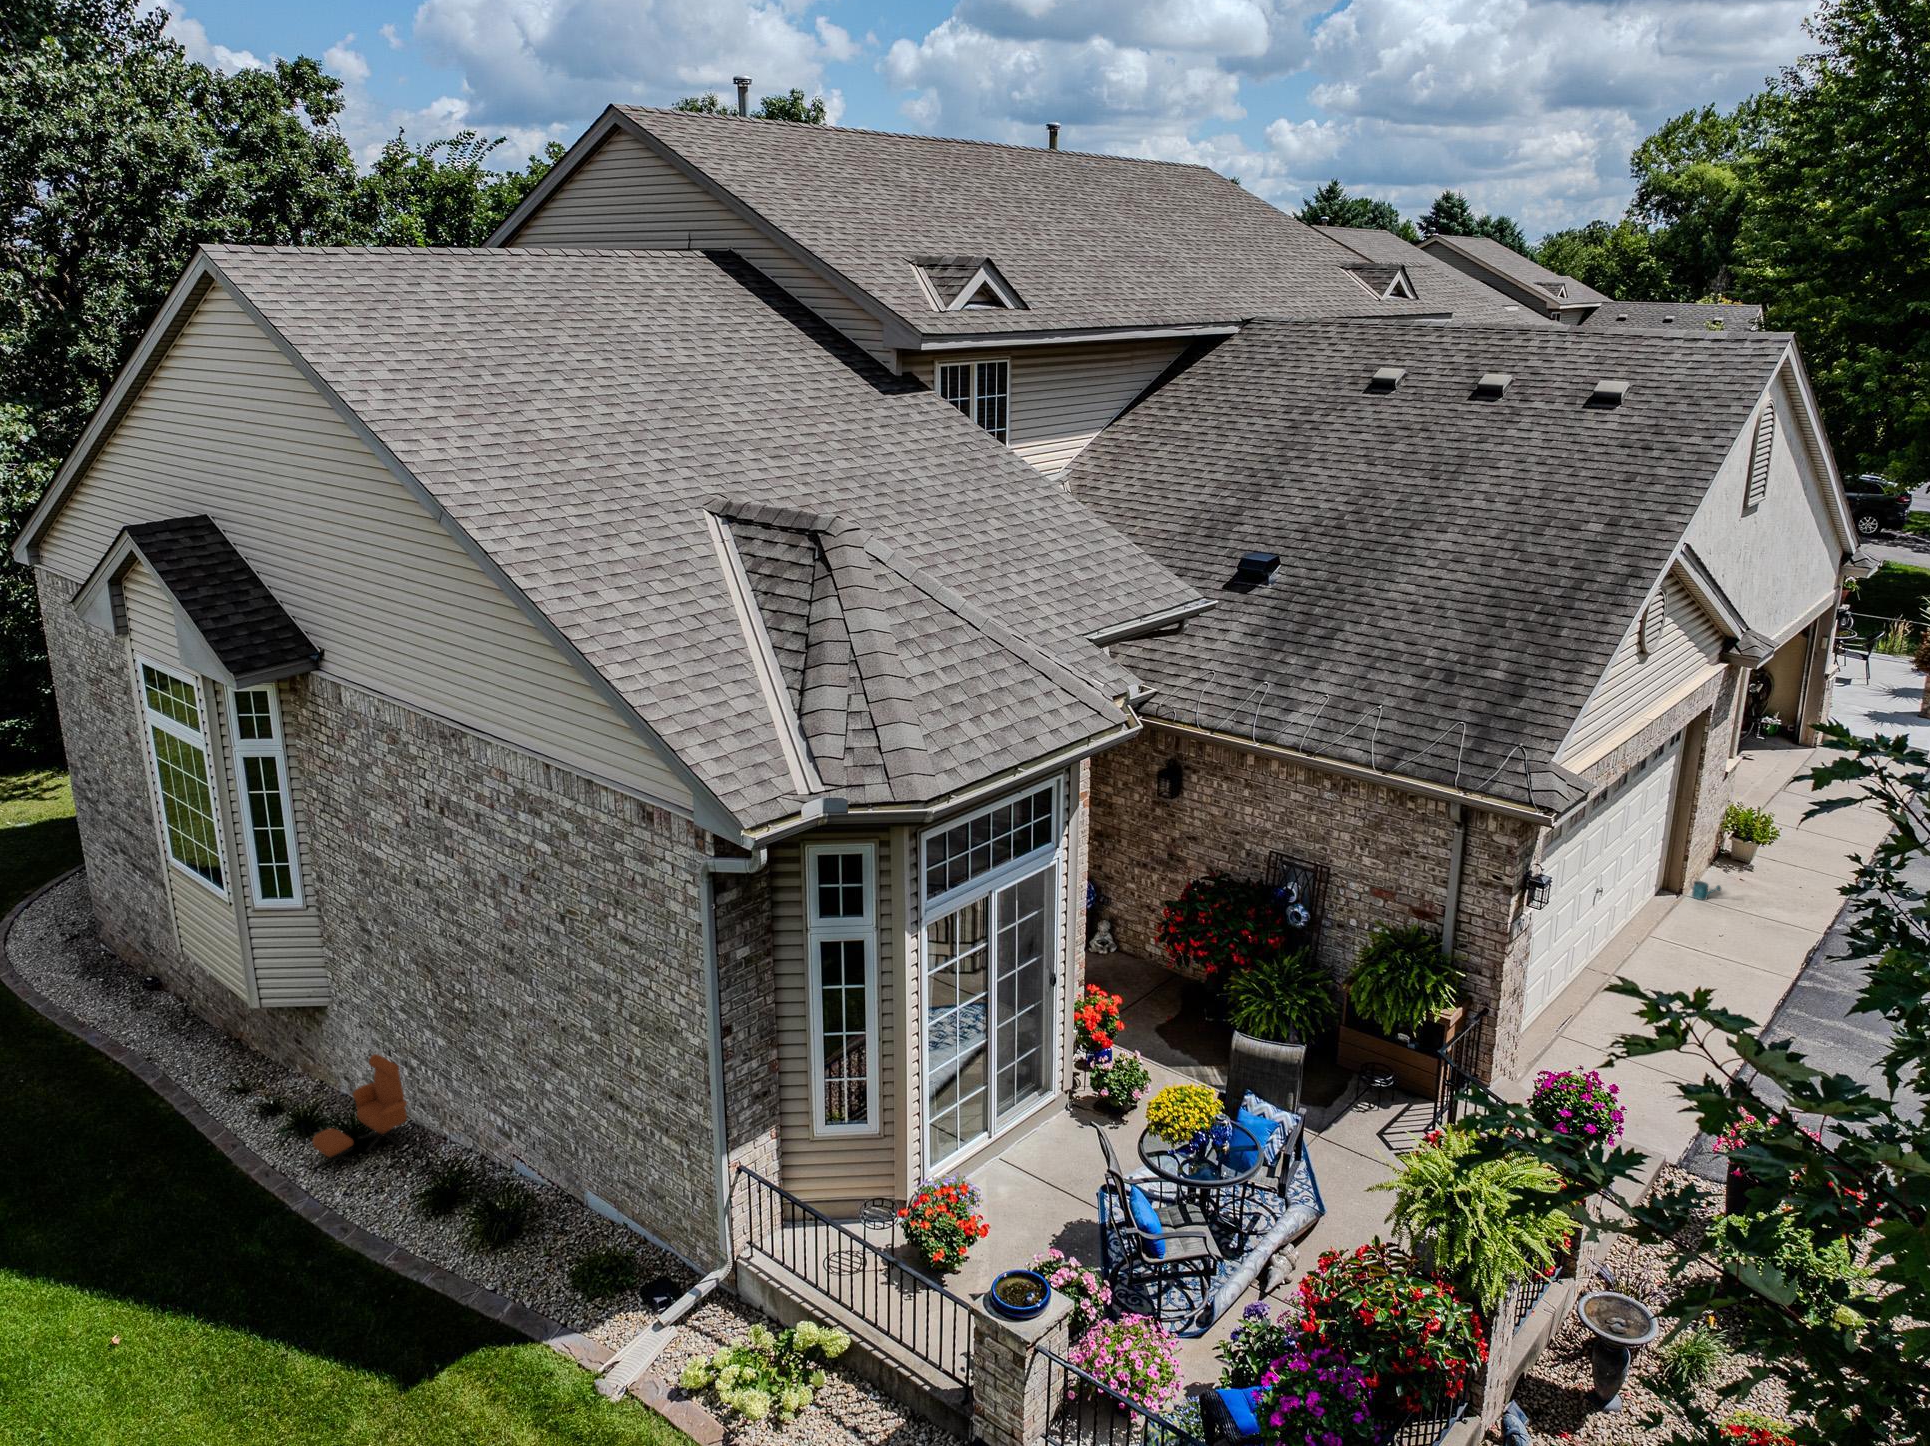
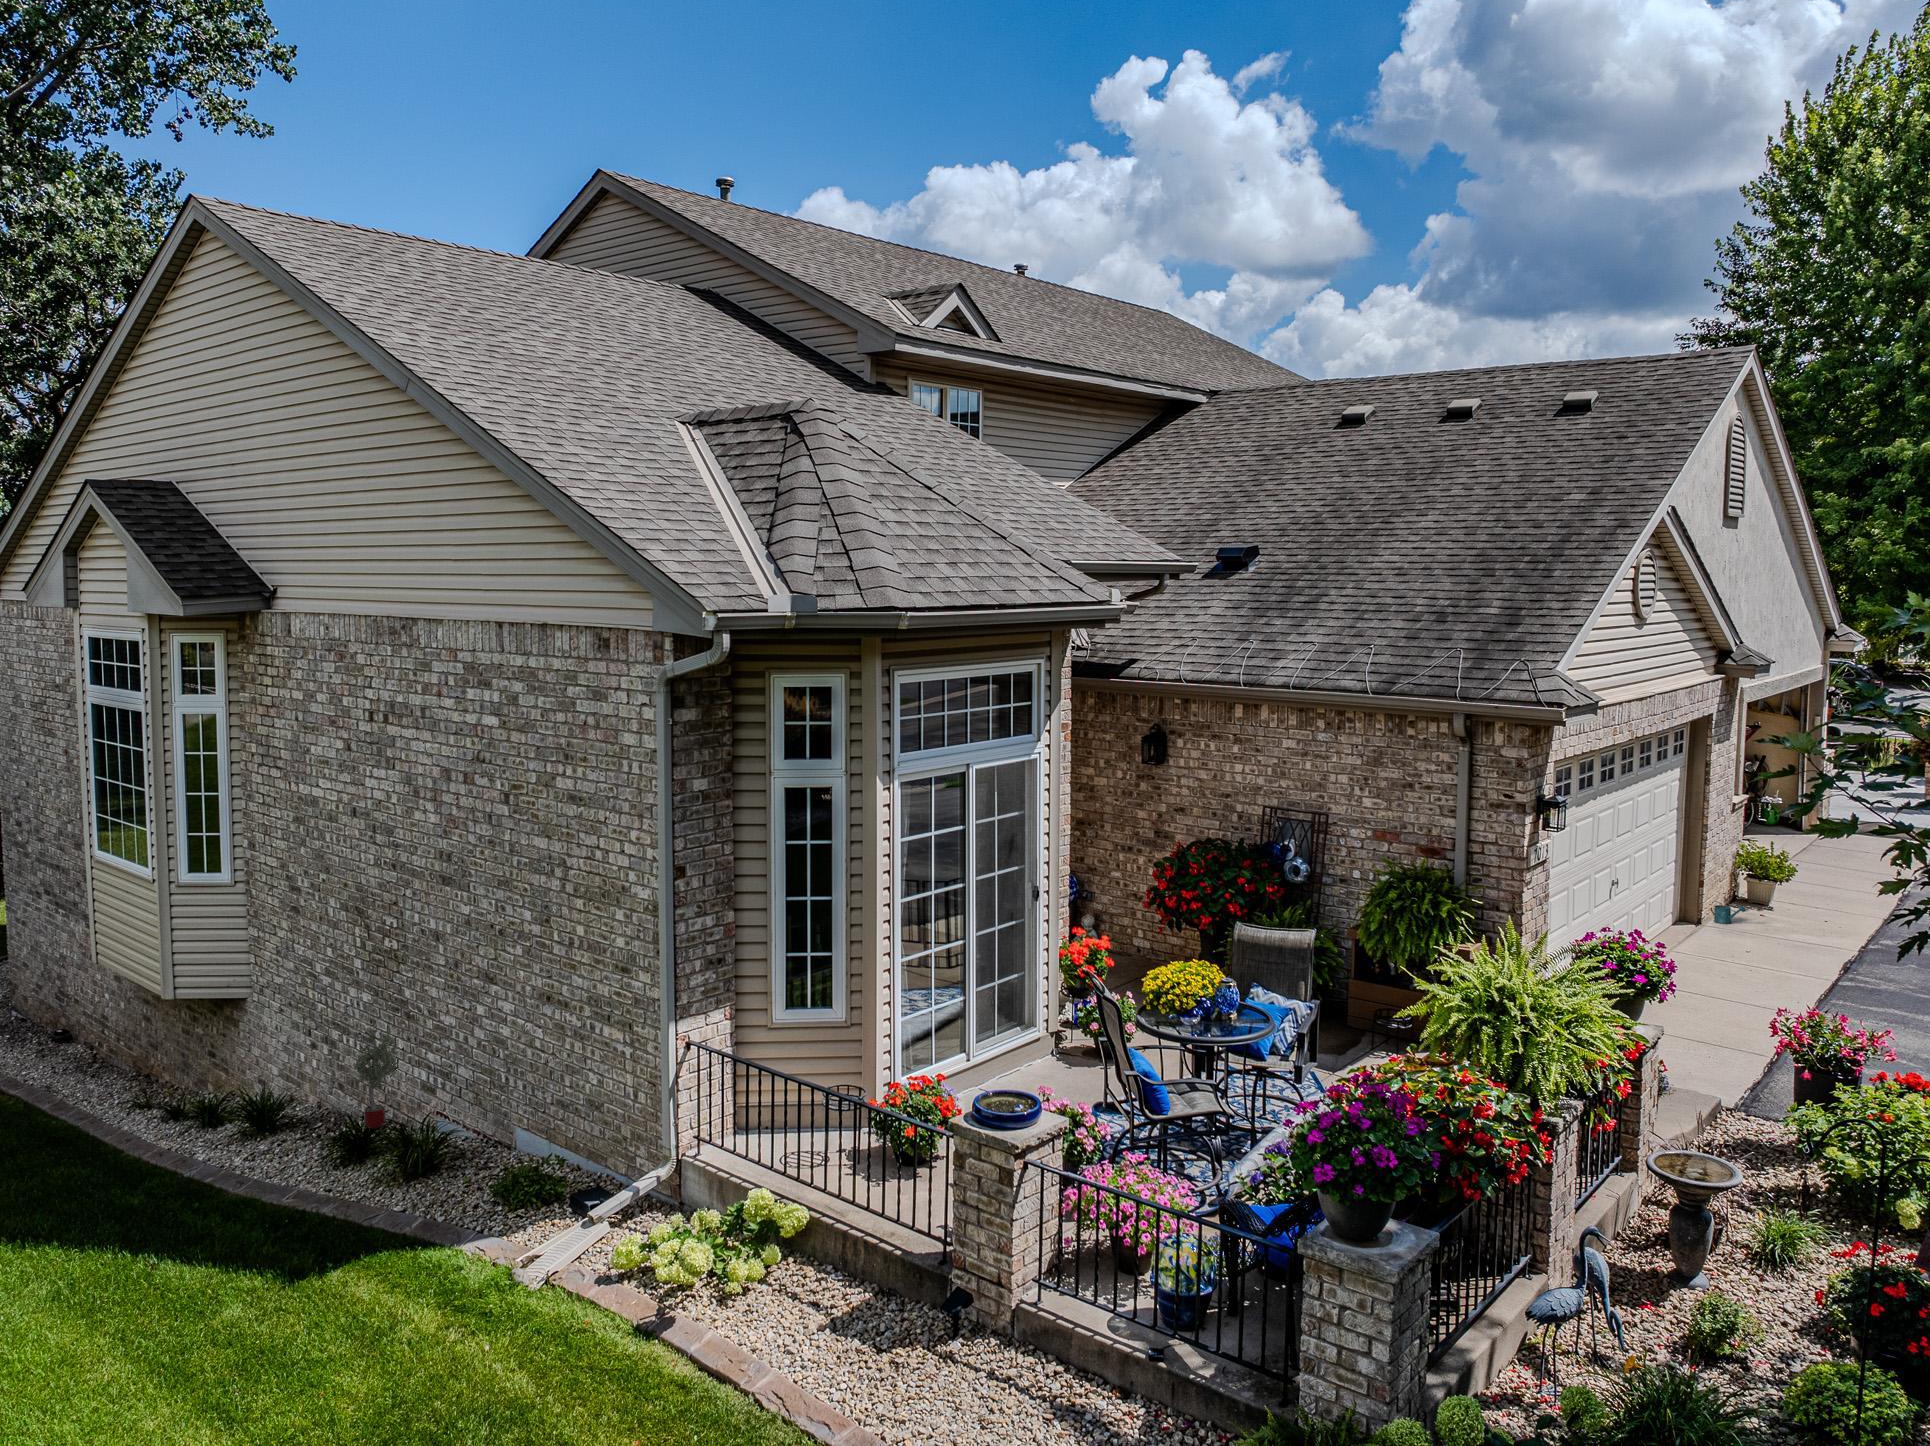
lounge chair: present [312,1054,408,1174] -> none [220,1004,334,1124]
potted tree: none [430,1101,483,1184] -> present [355,1029,404,1129]

